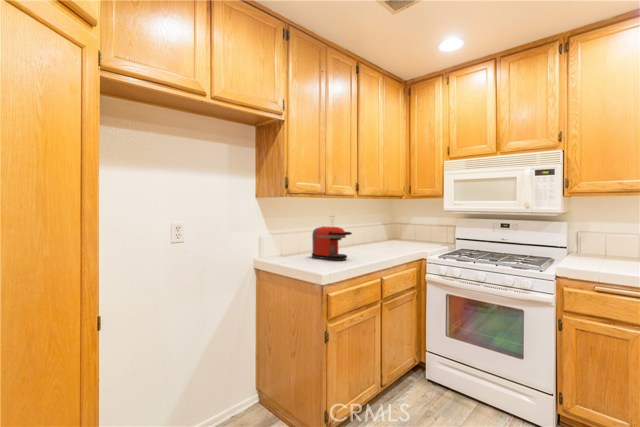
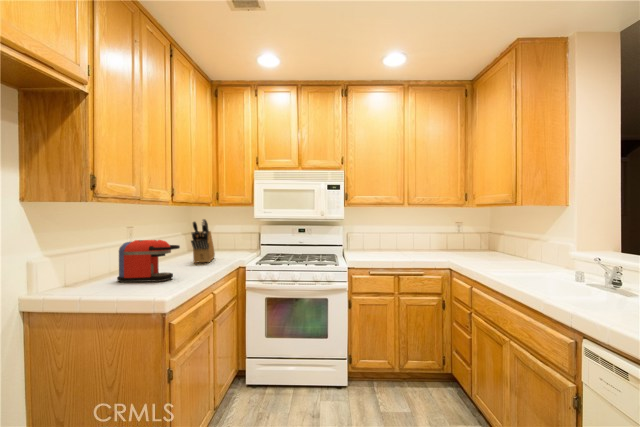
knife block: none [373,211,402,252] -> present [191,219,215,263]

